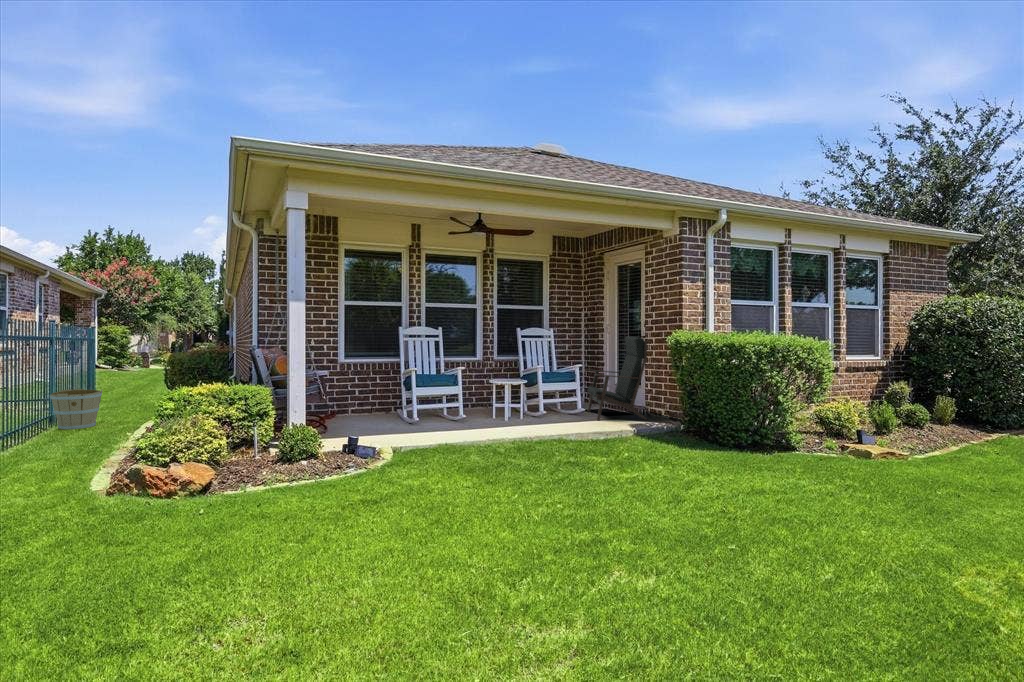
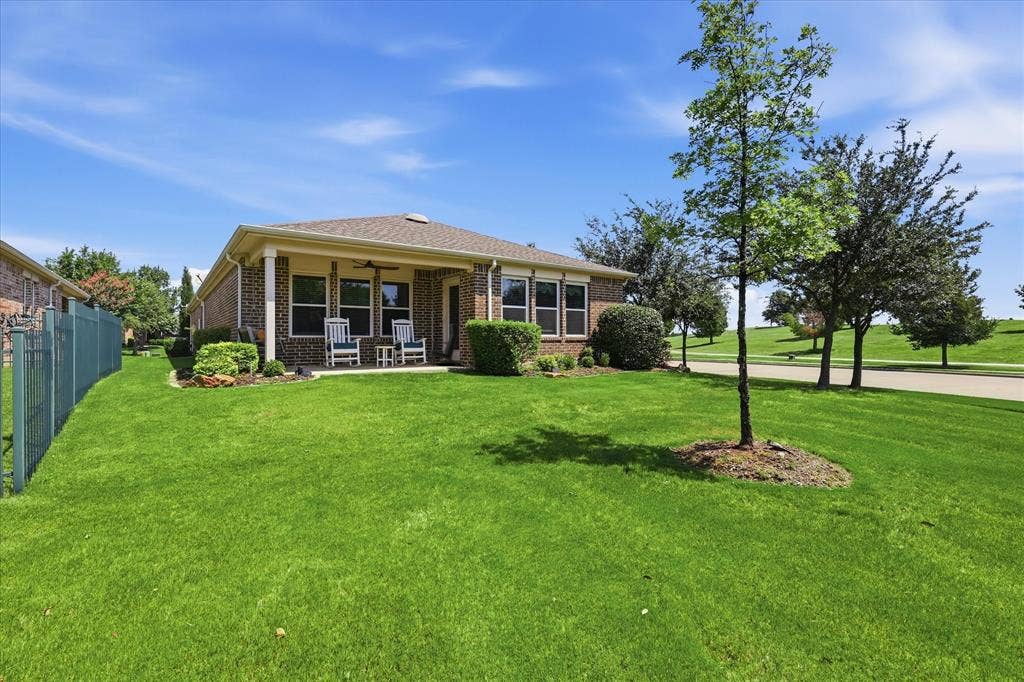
wooden bucket: present [50,389,102,430] -> none [108,353,141,376]

